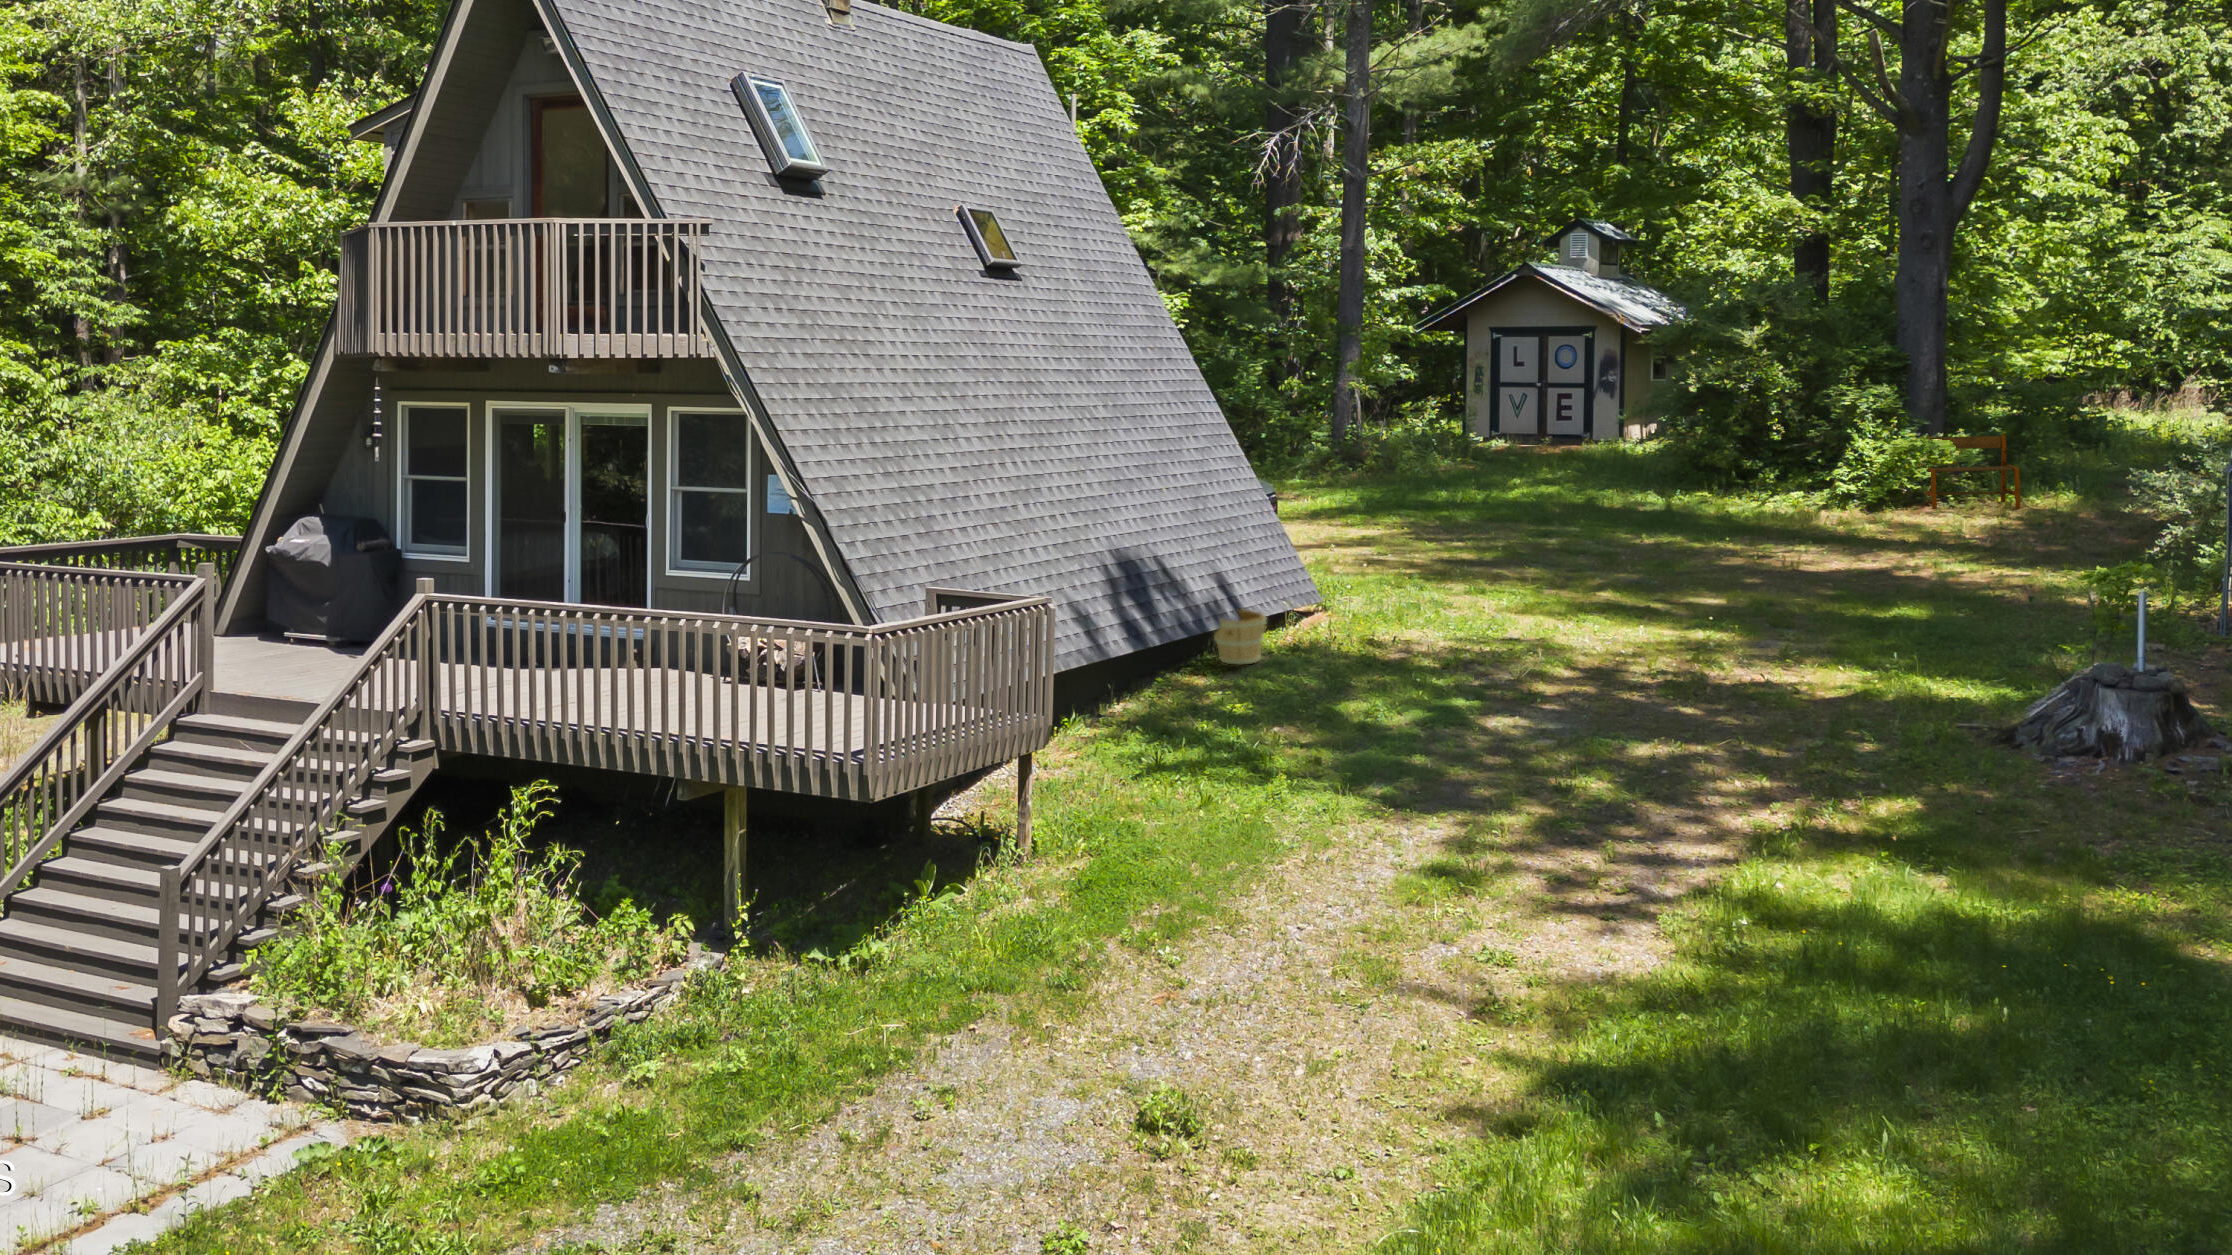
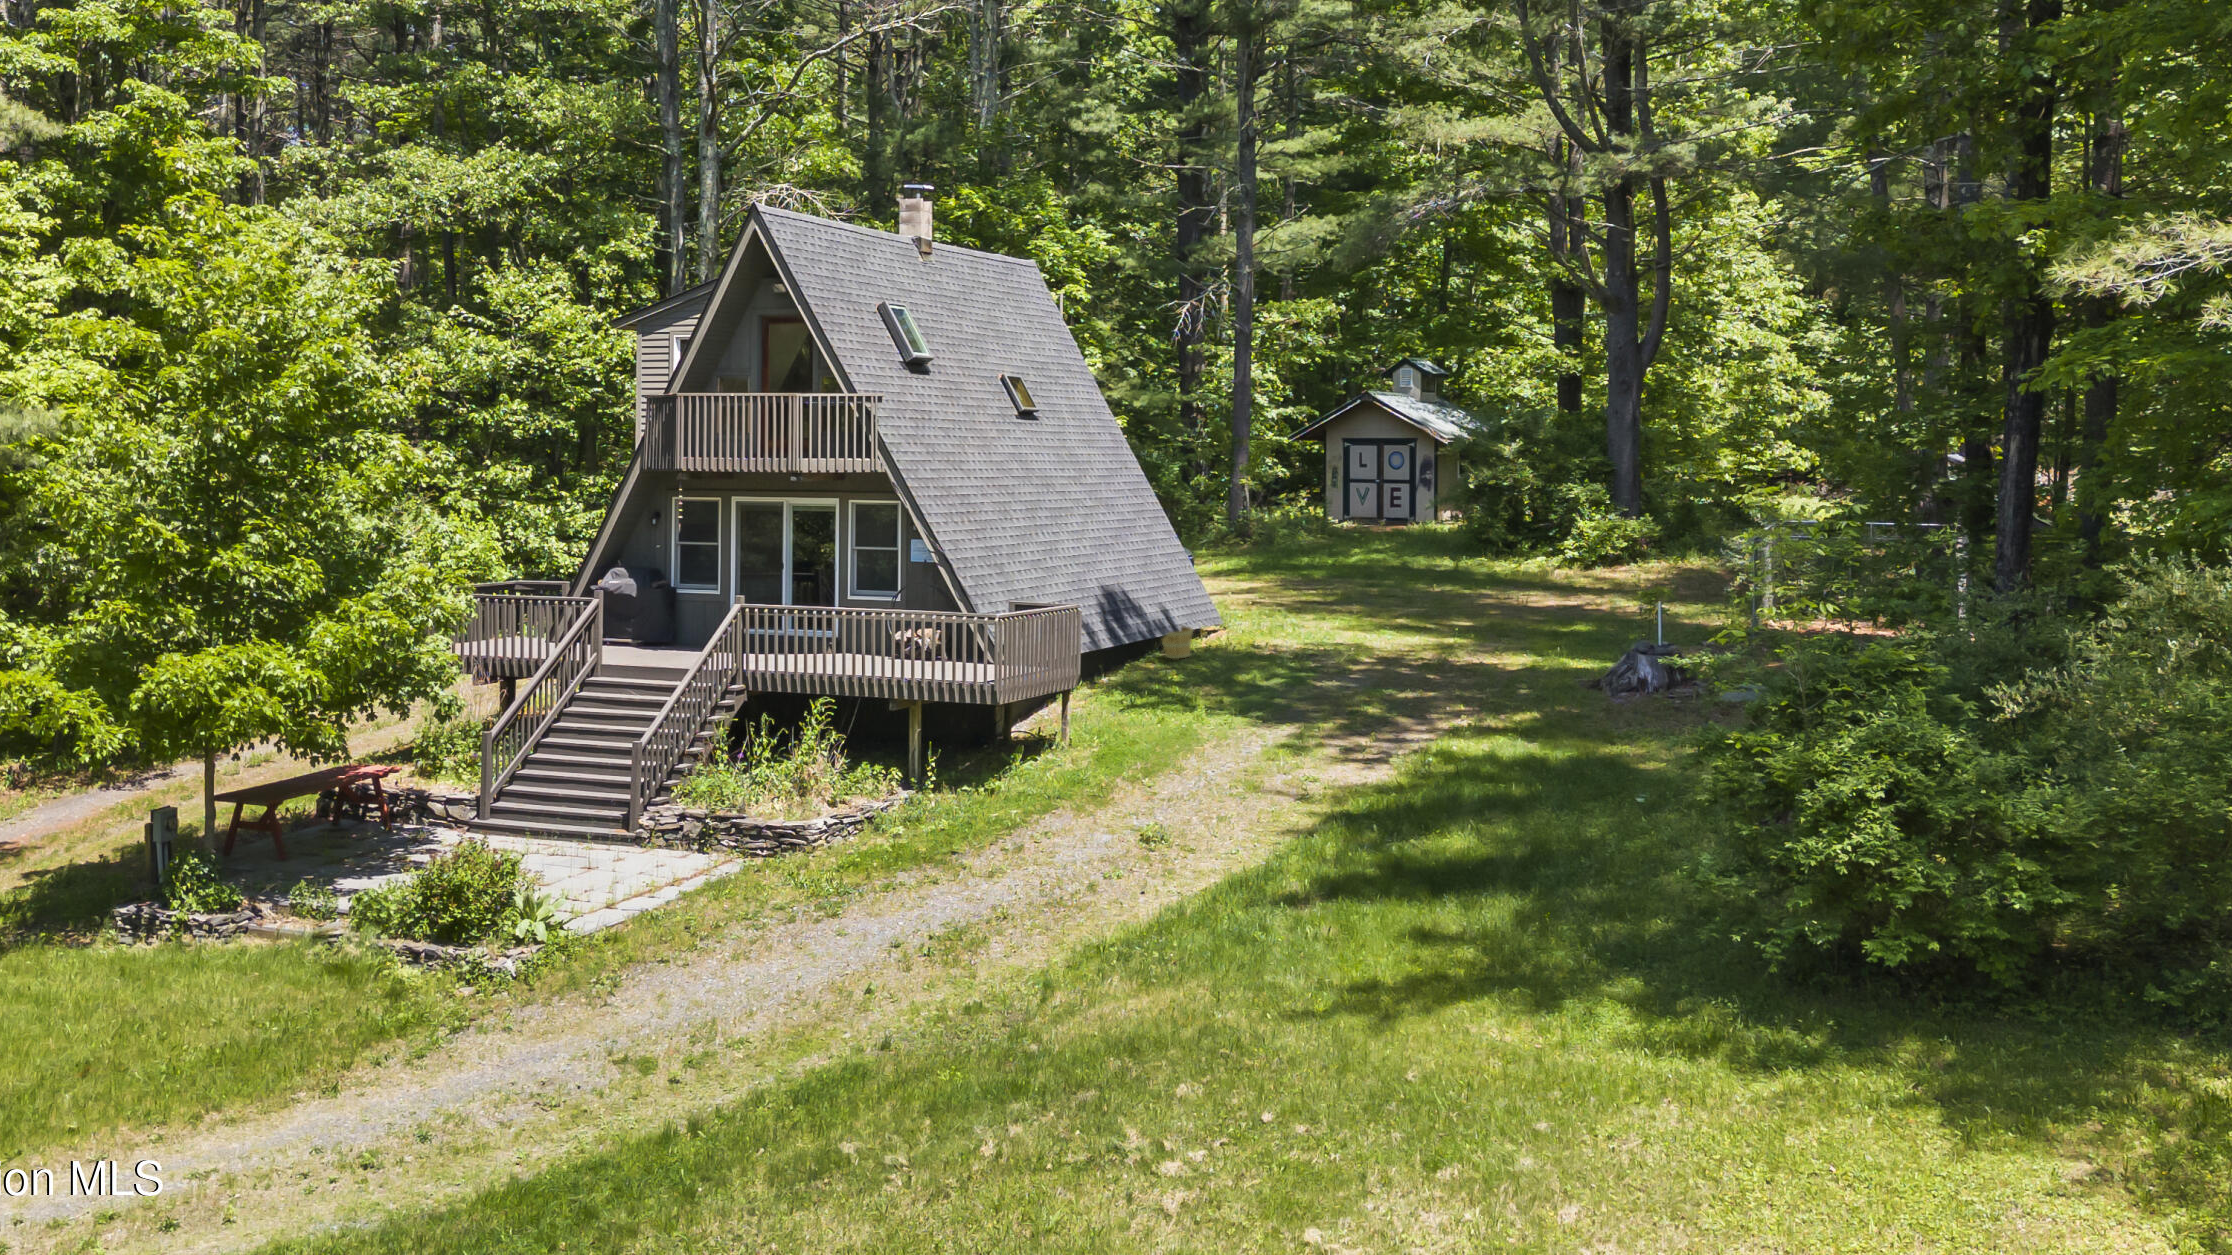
bench: present [1925,435,2020,509] -> none [1615,517,1671,567]

